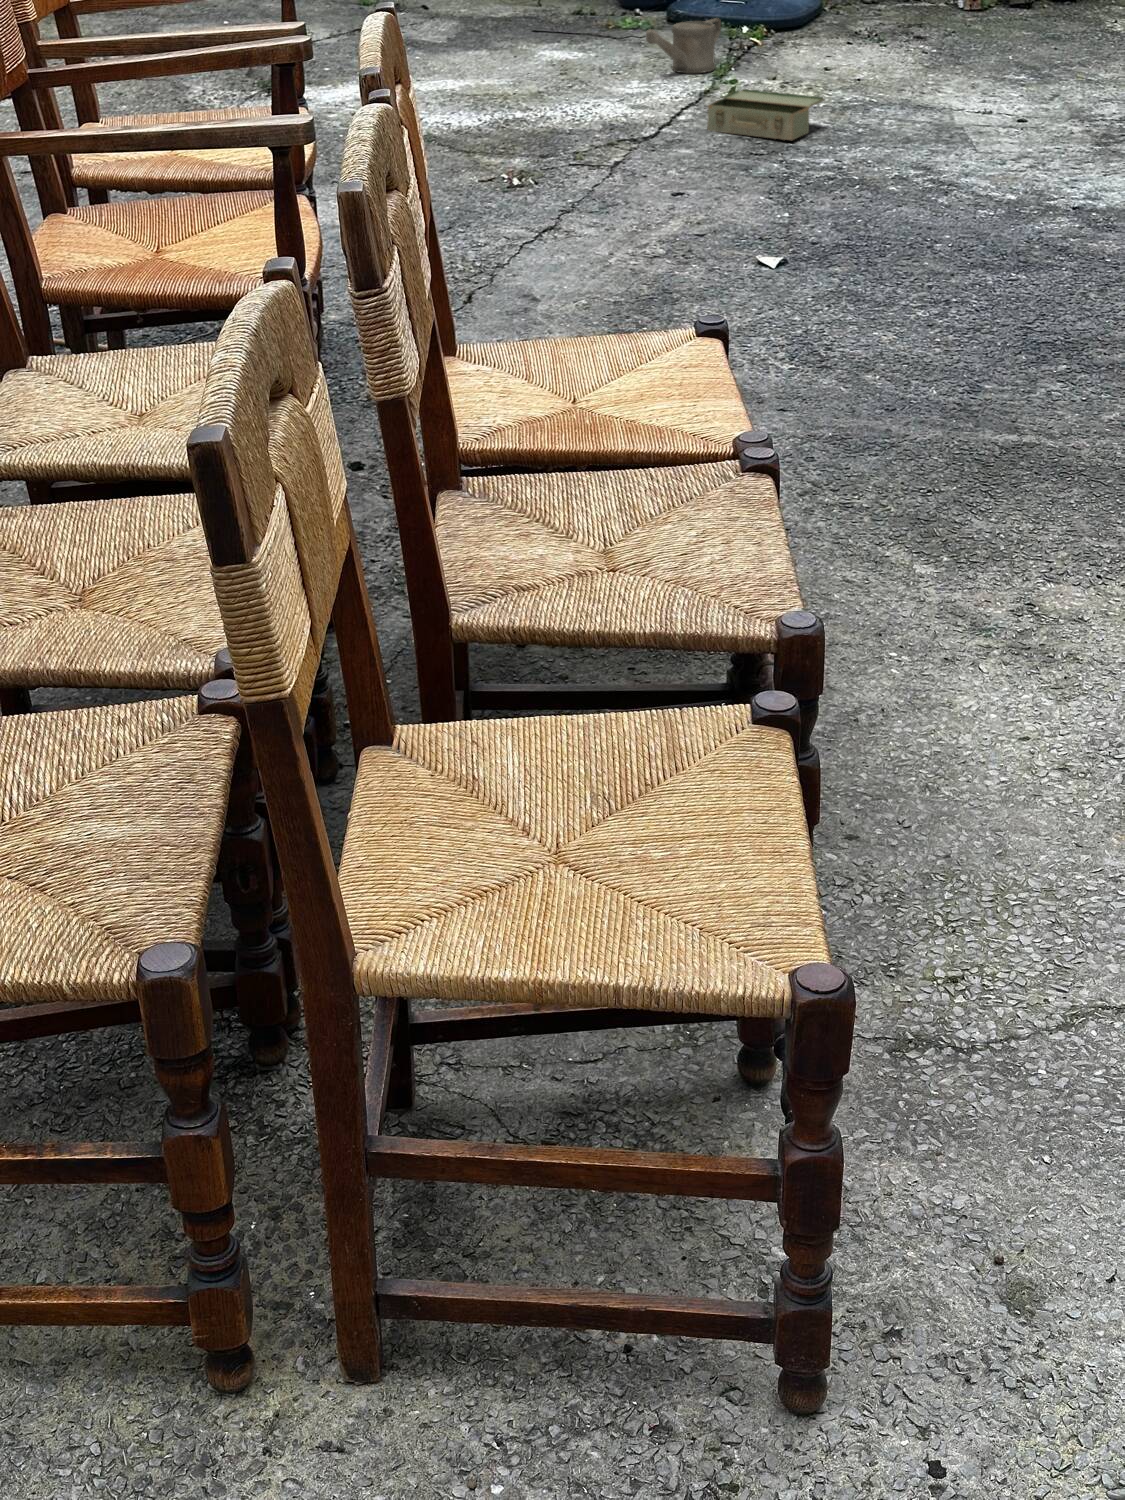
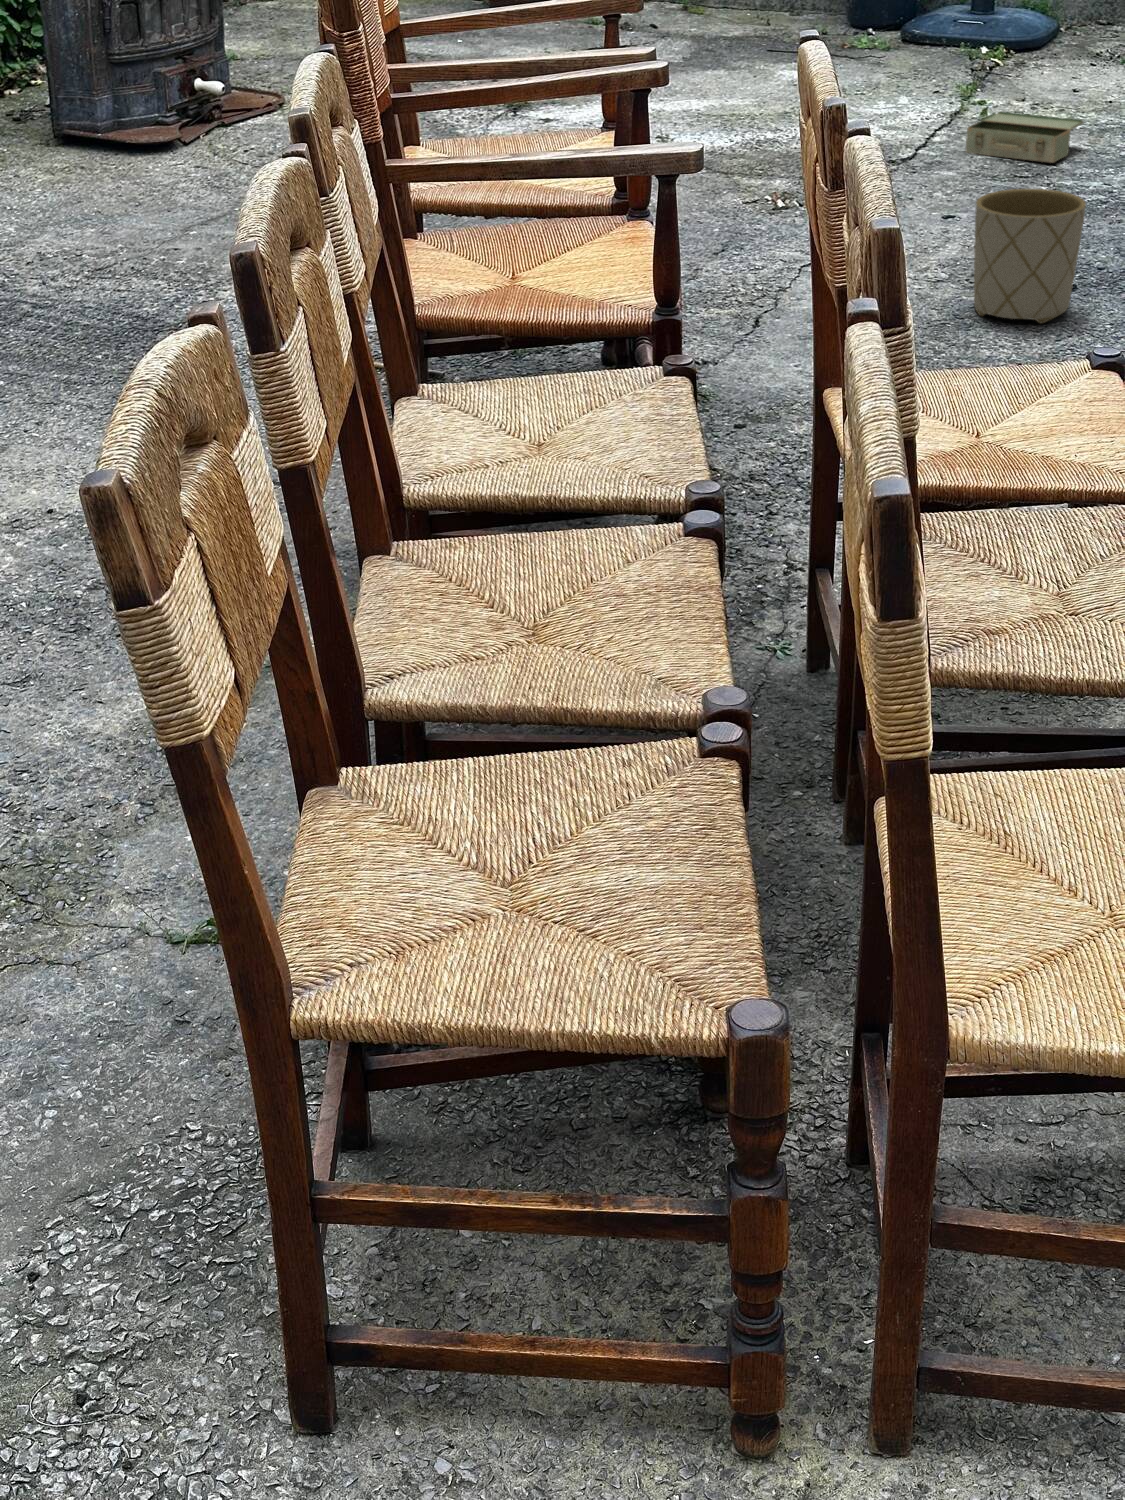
watering can: present [646,18,721,73] -> none [896,41,966,95]
planter: none [676,163,784,299] -> present [974,189,1086,323]

